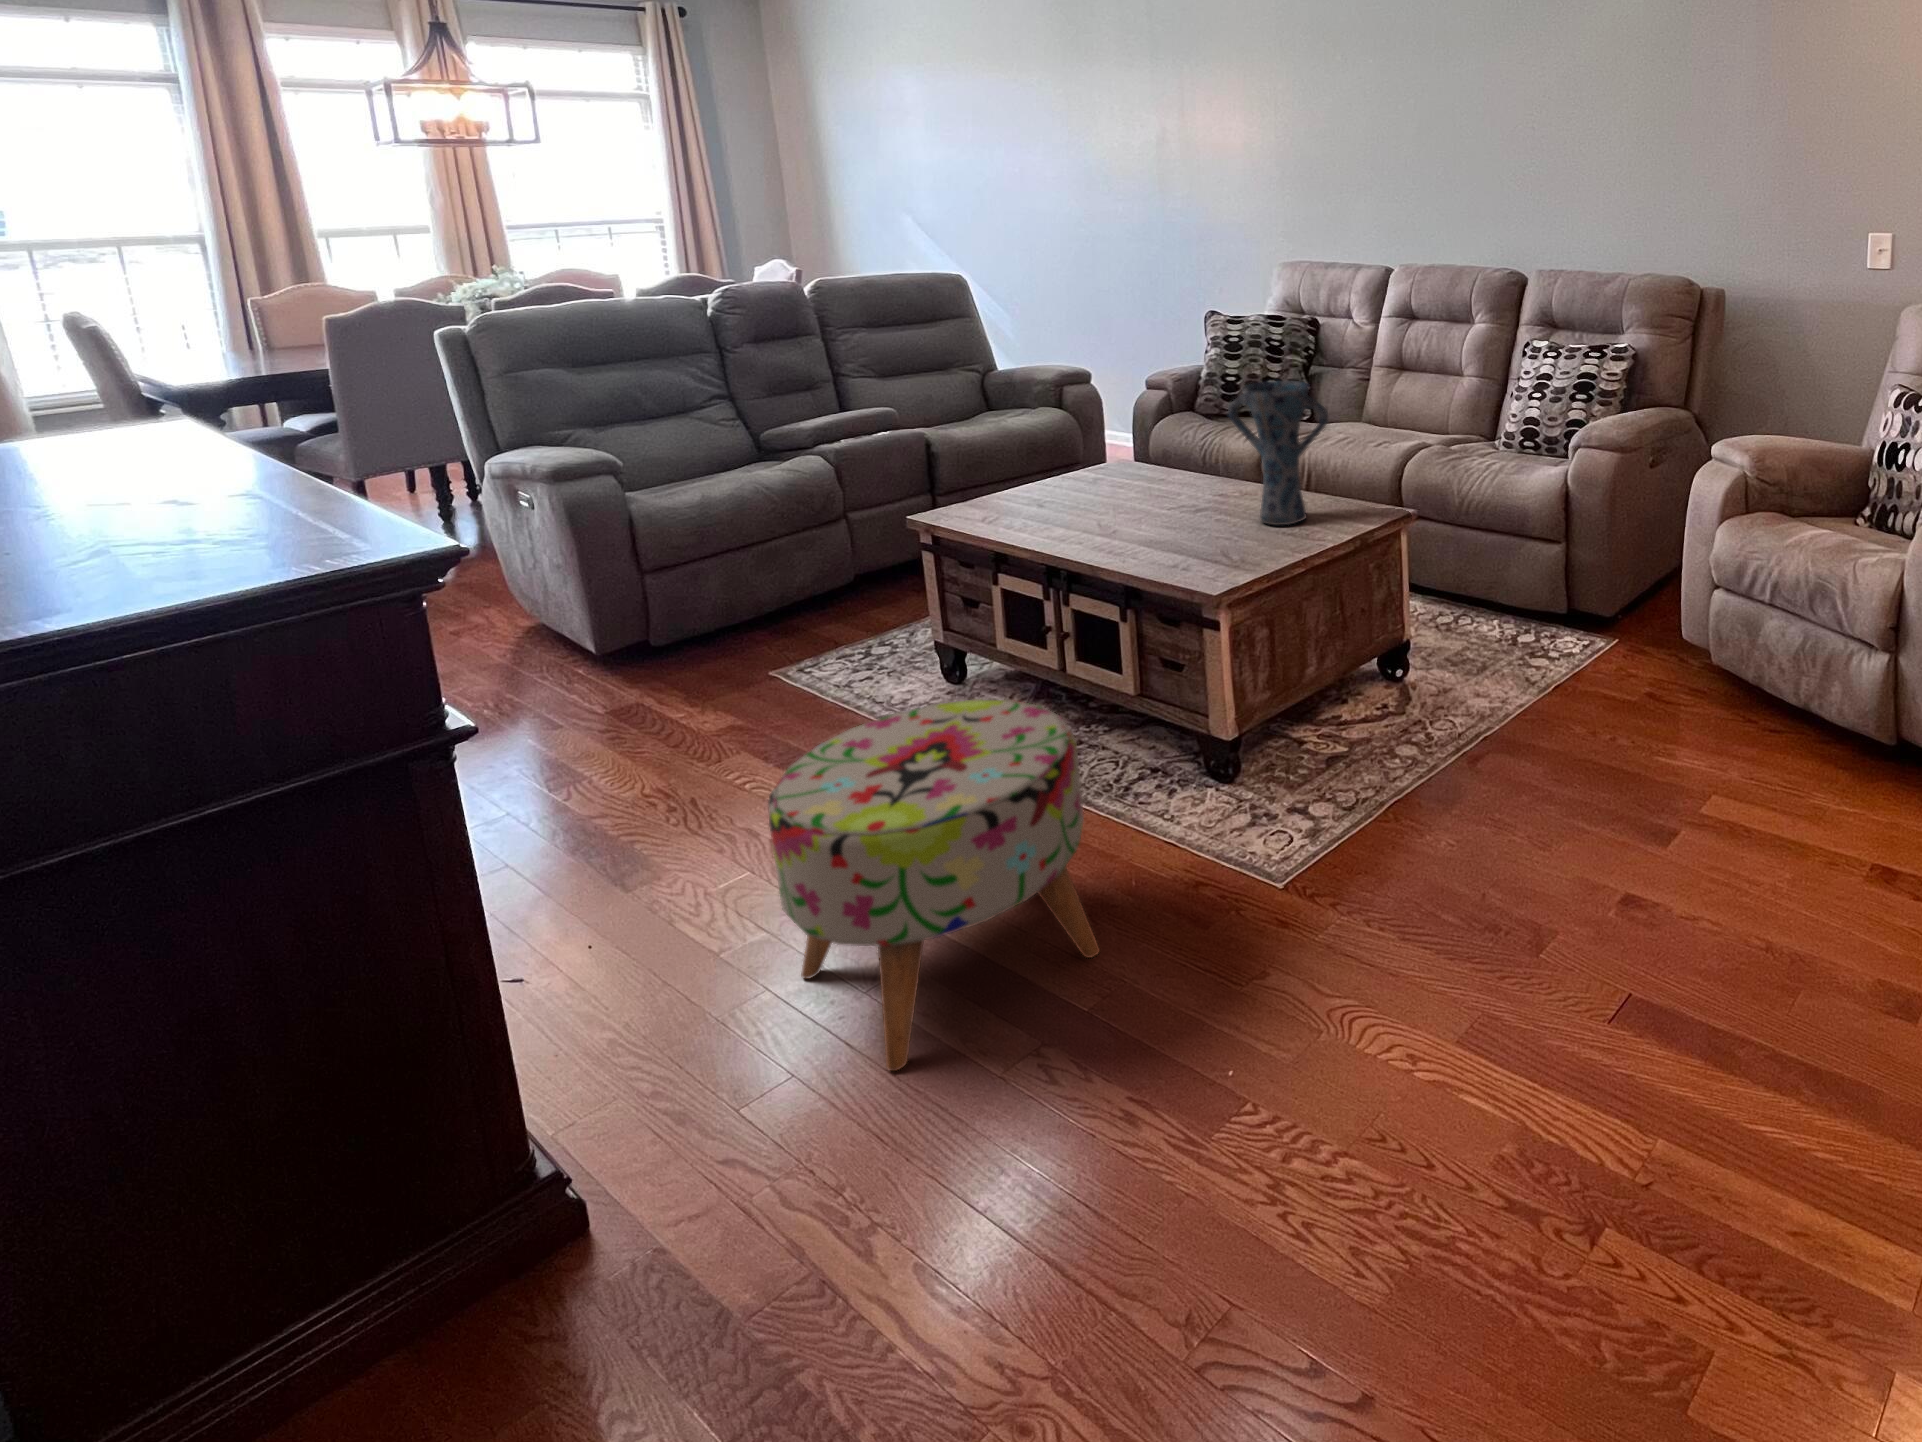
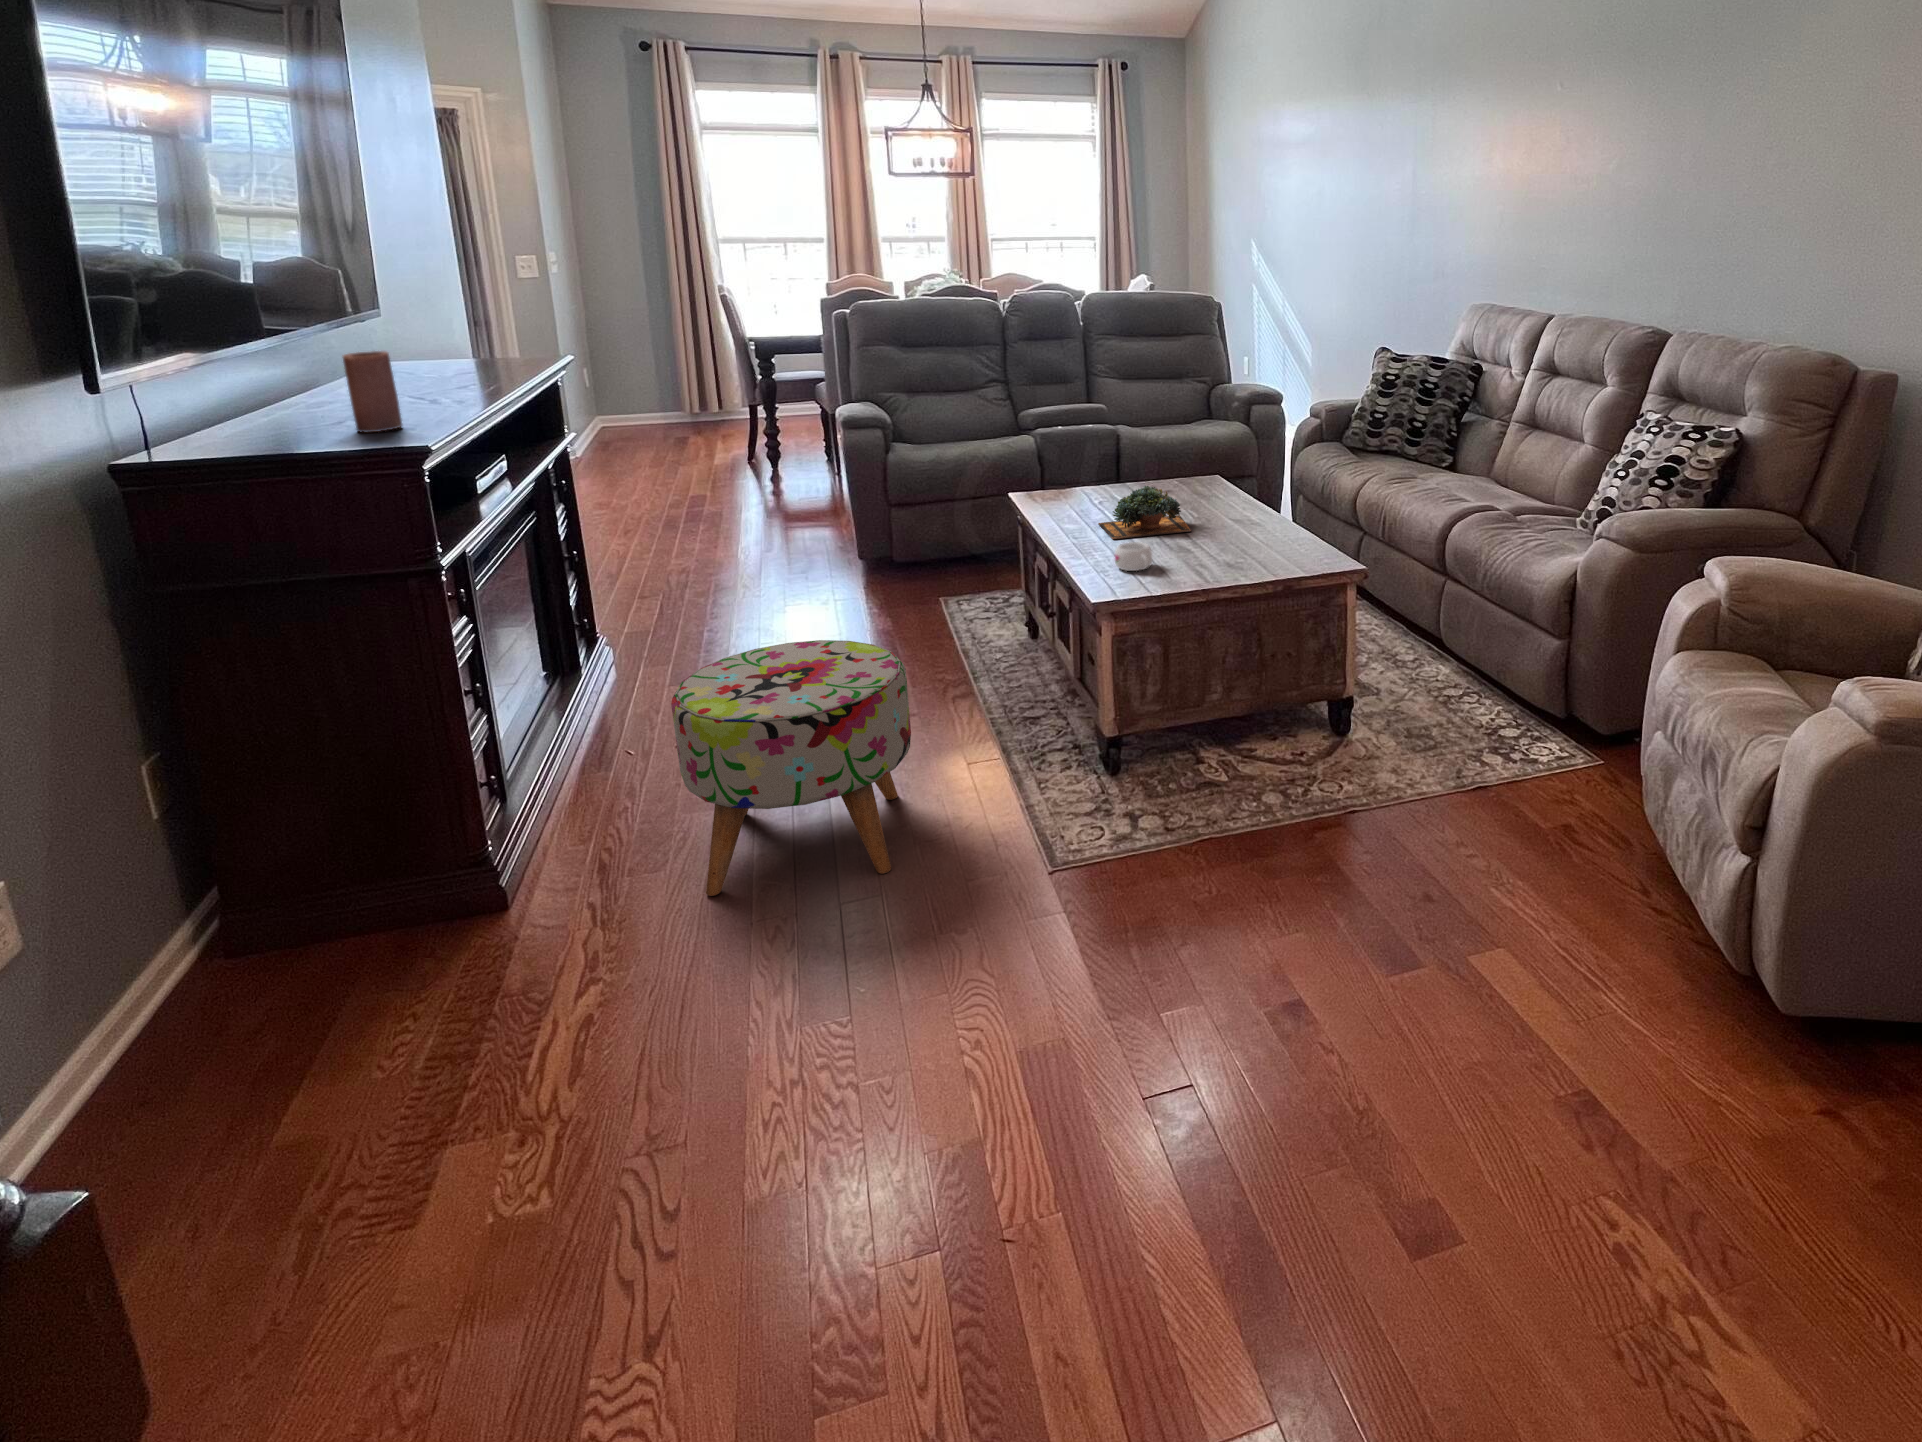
vase: present [1228,381,1328,526] -> none [1218,418,1286,561]
candle: none [135,411,255,550] -> present [343,351,402,432]
succulent plant: none [1070,470,1185,533] -> present [1098,486,1191,539]
mug: none [1164,526,1211,558] -> present [1115,542,1152,571]

